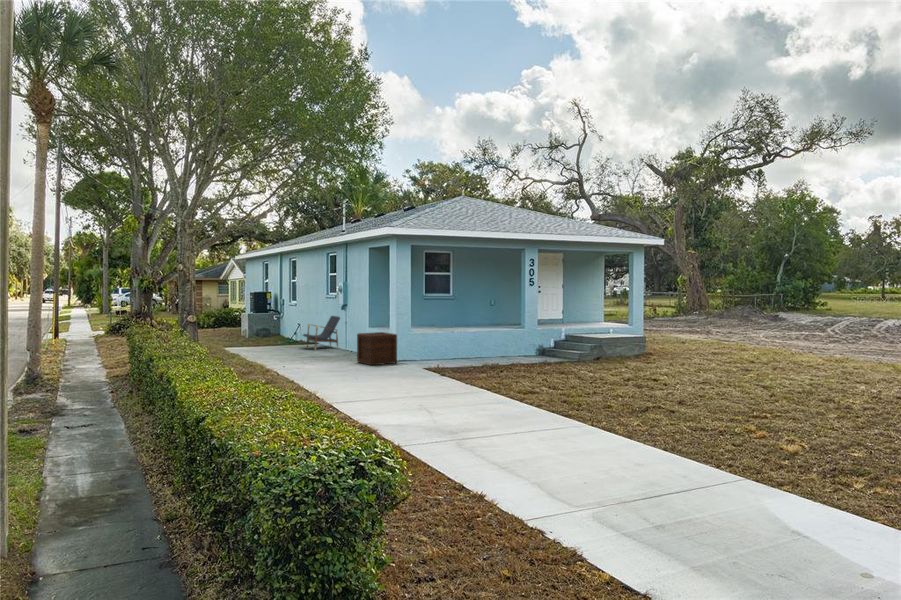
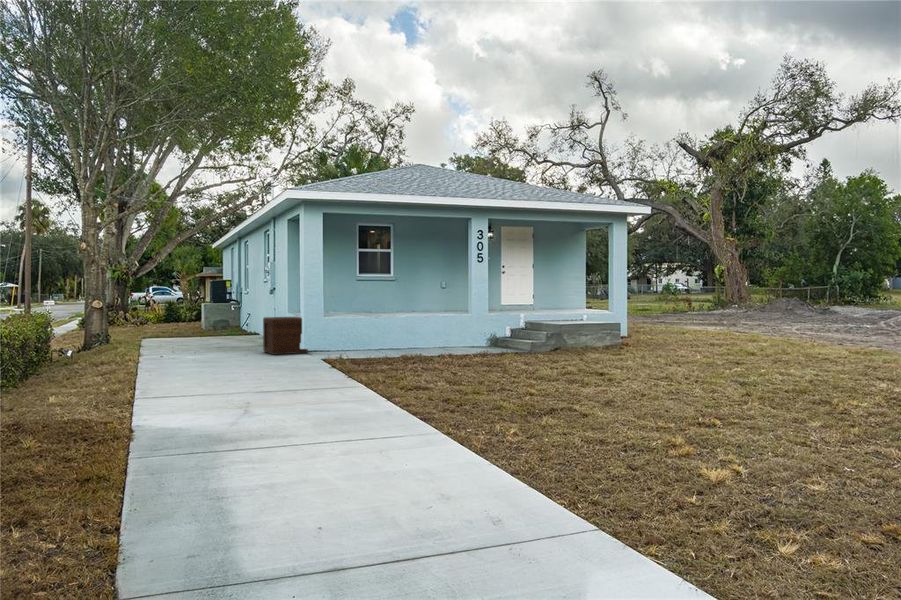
lounge chair: present [303,316,340,349] -> none [233,302,274,341]

